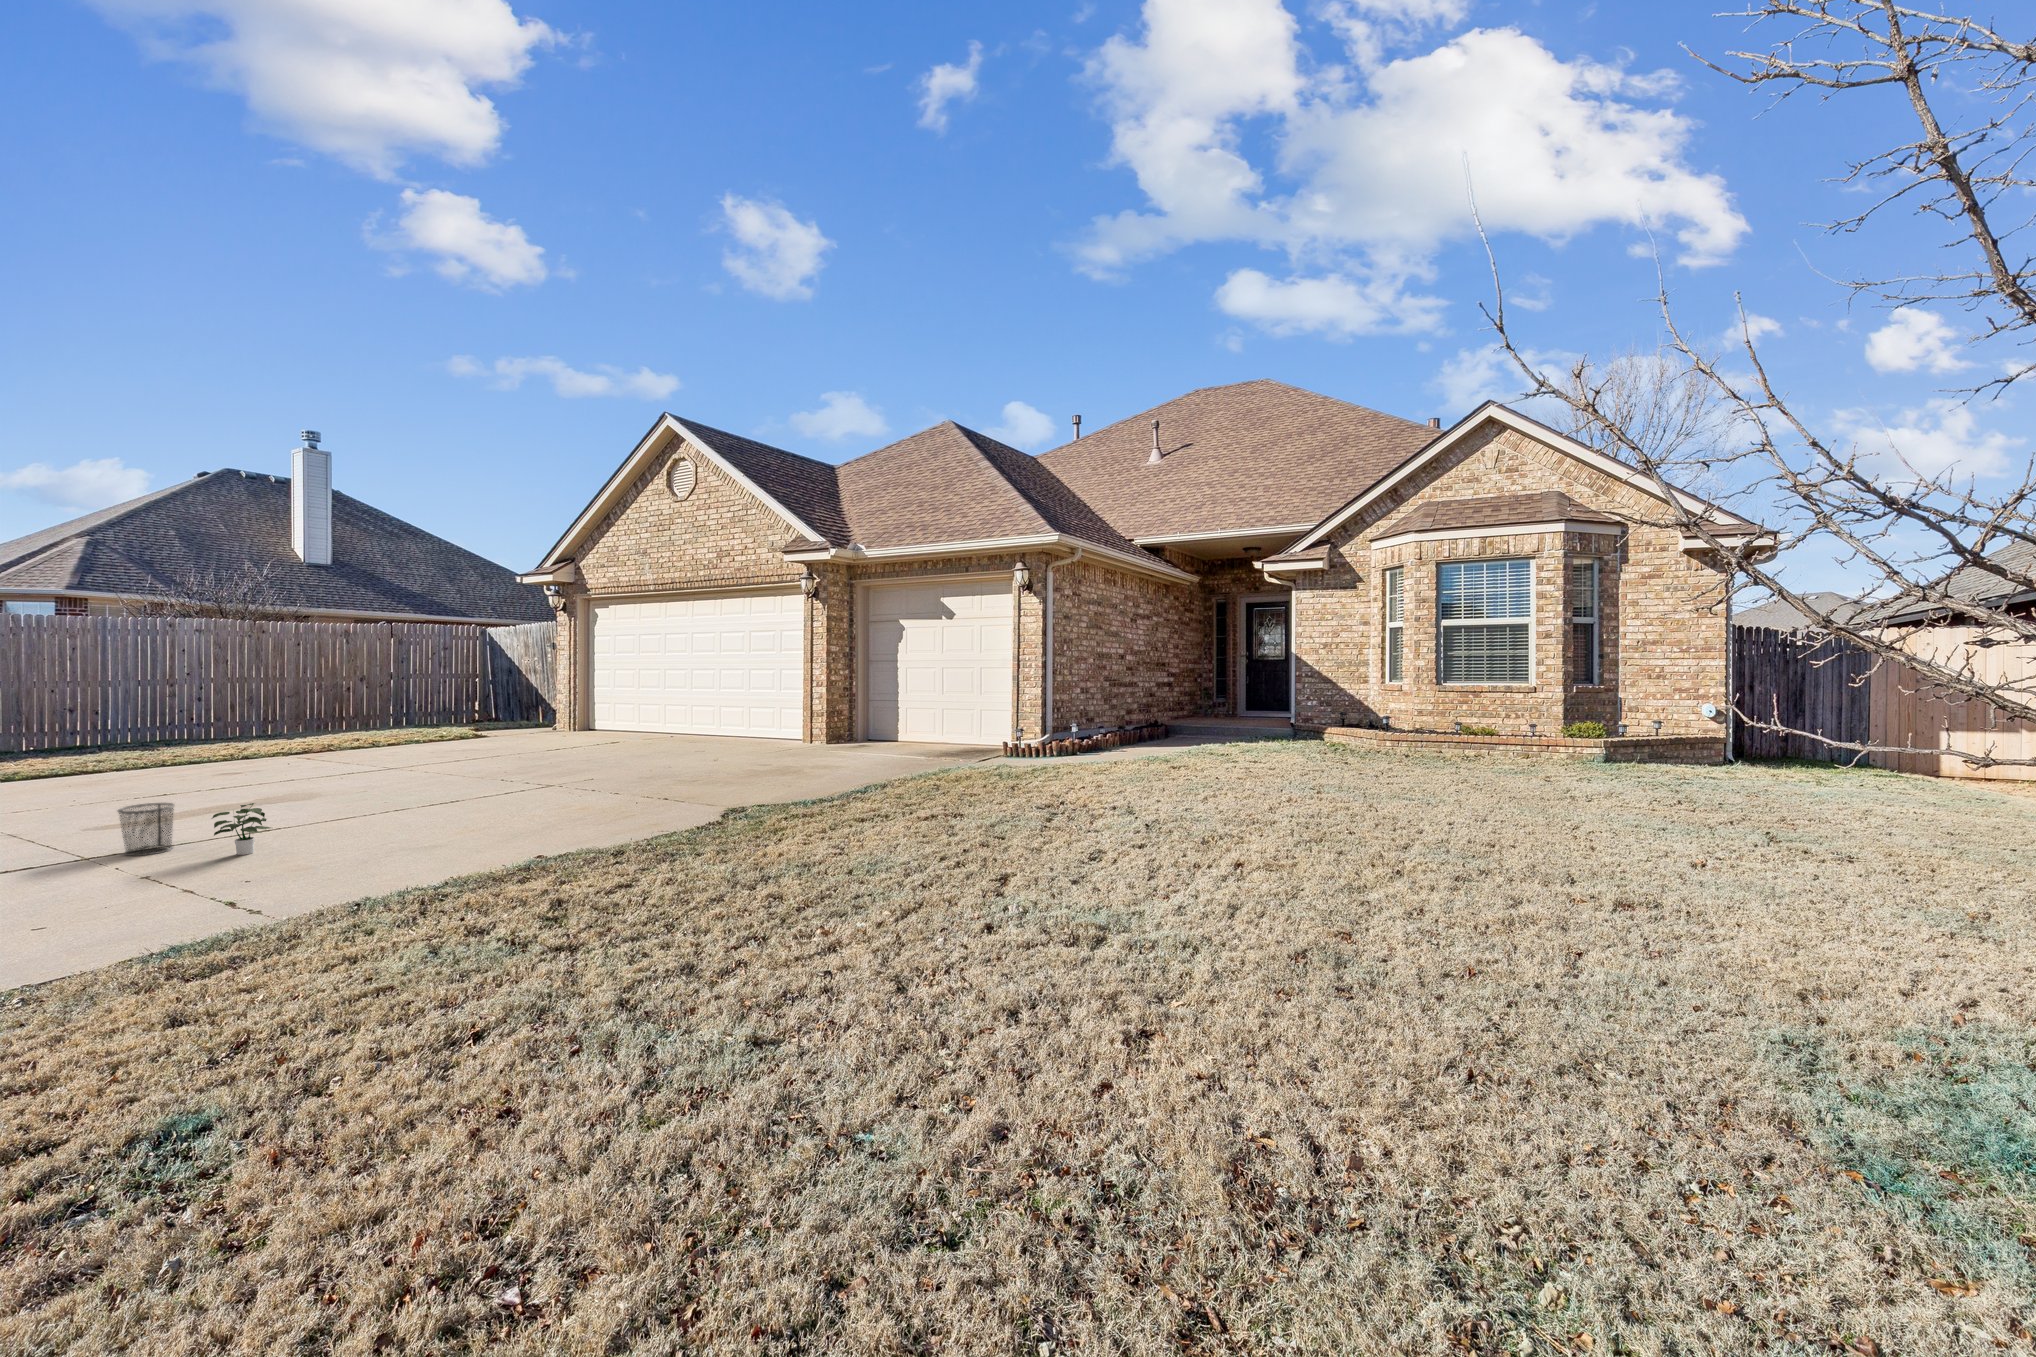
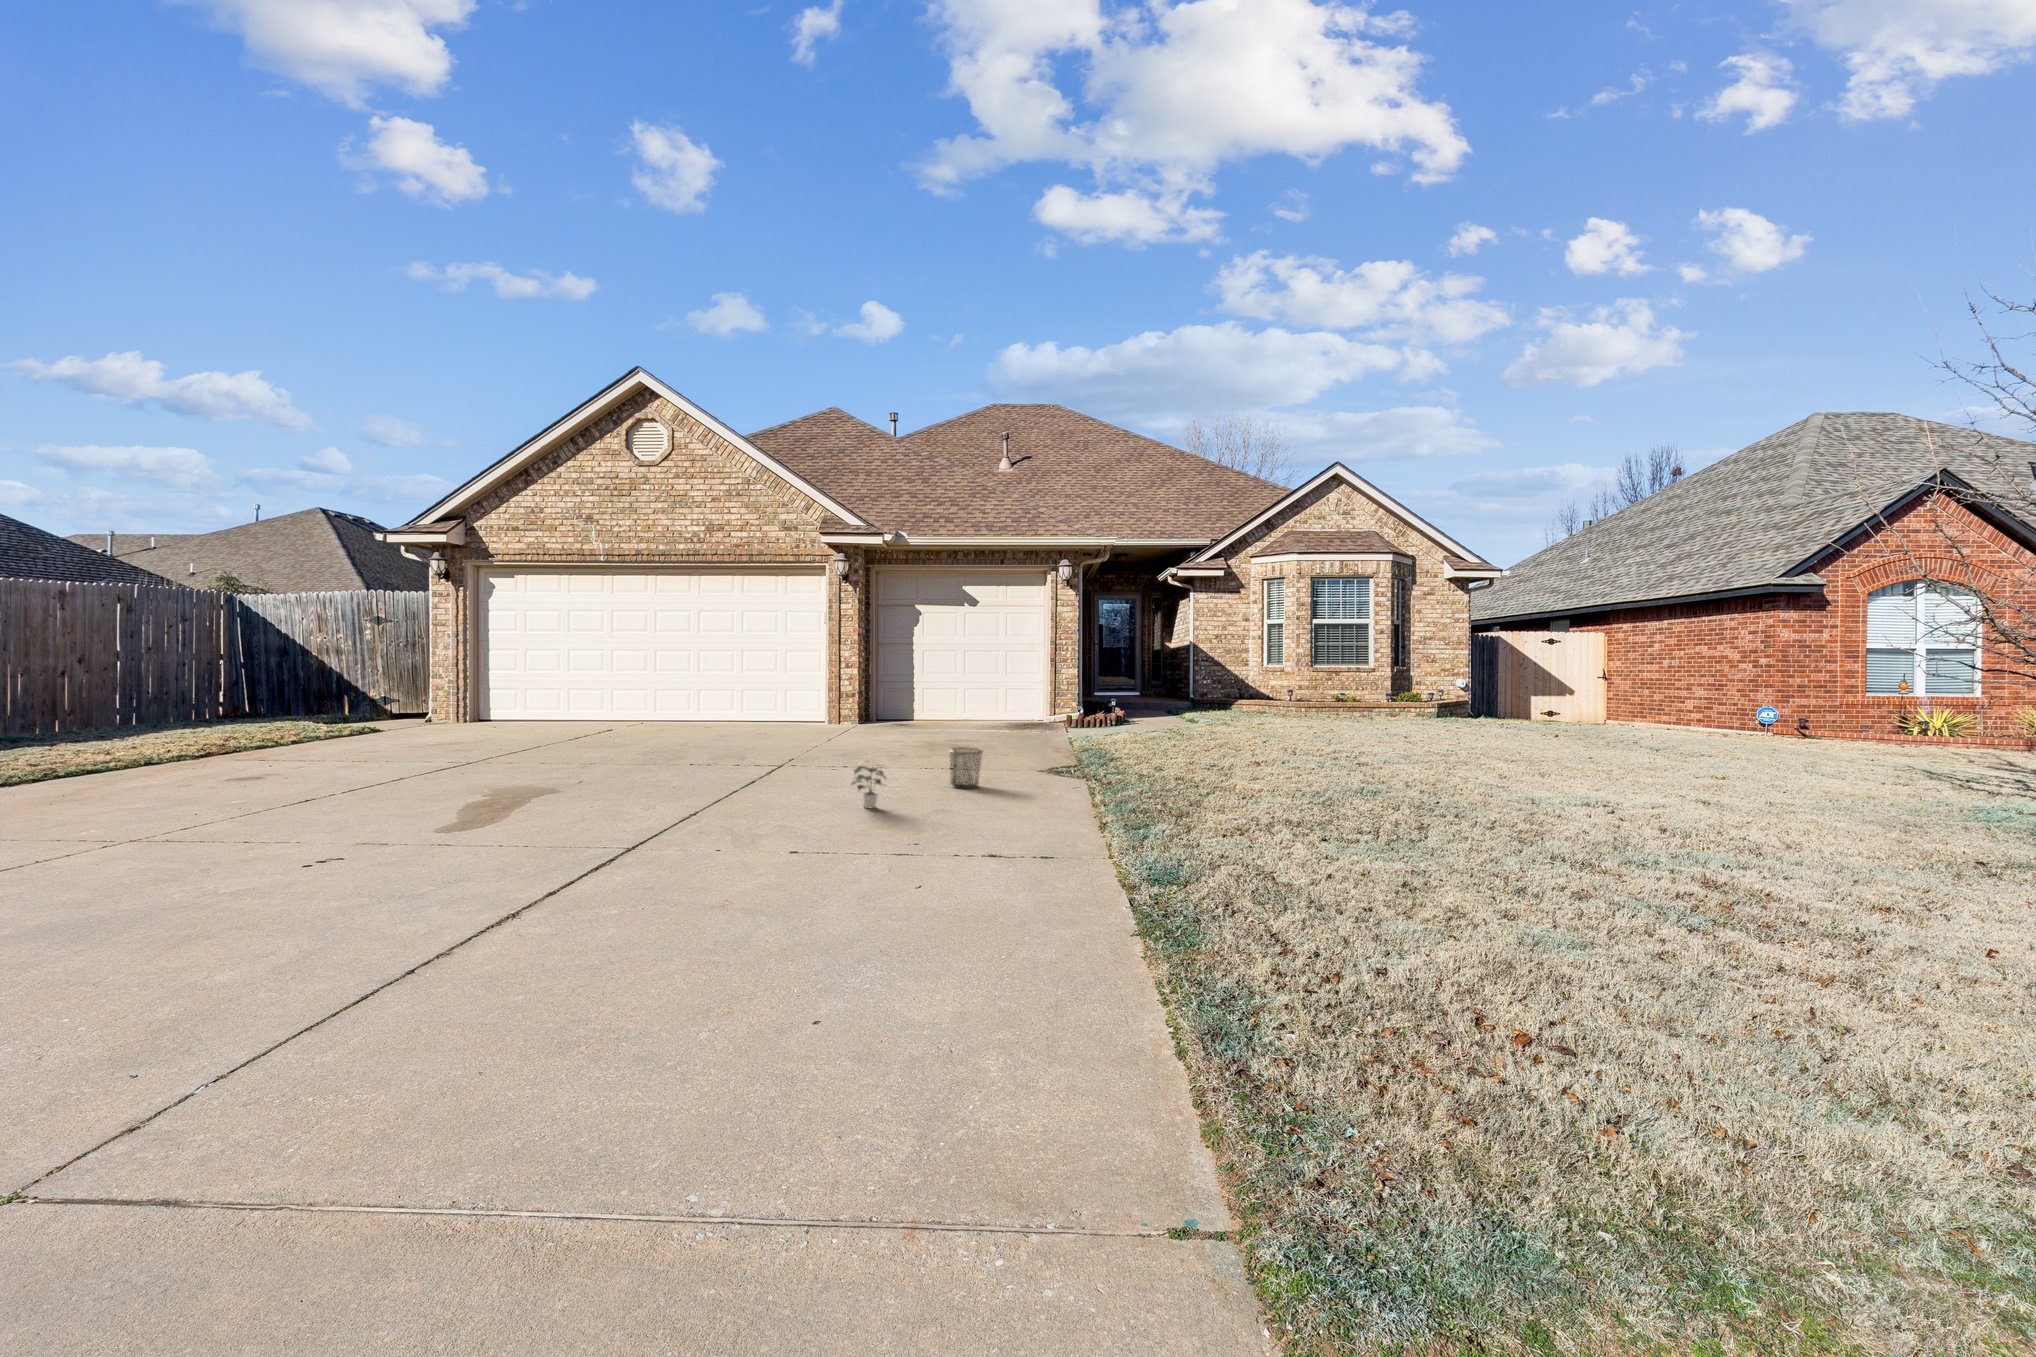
waste bin: present [118,803,174,856] -> present [949,748,983,789]

